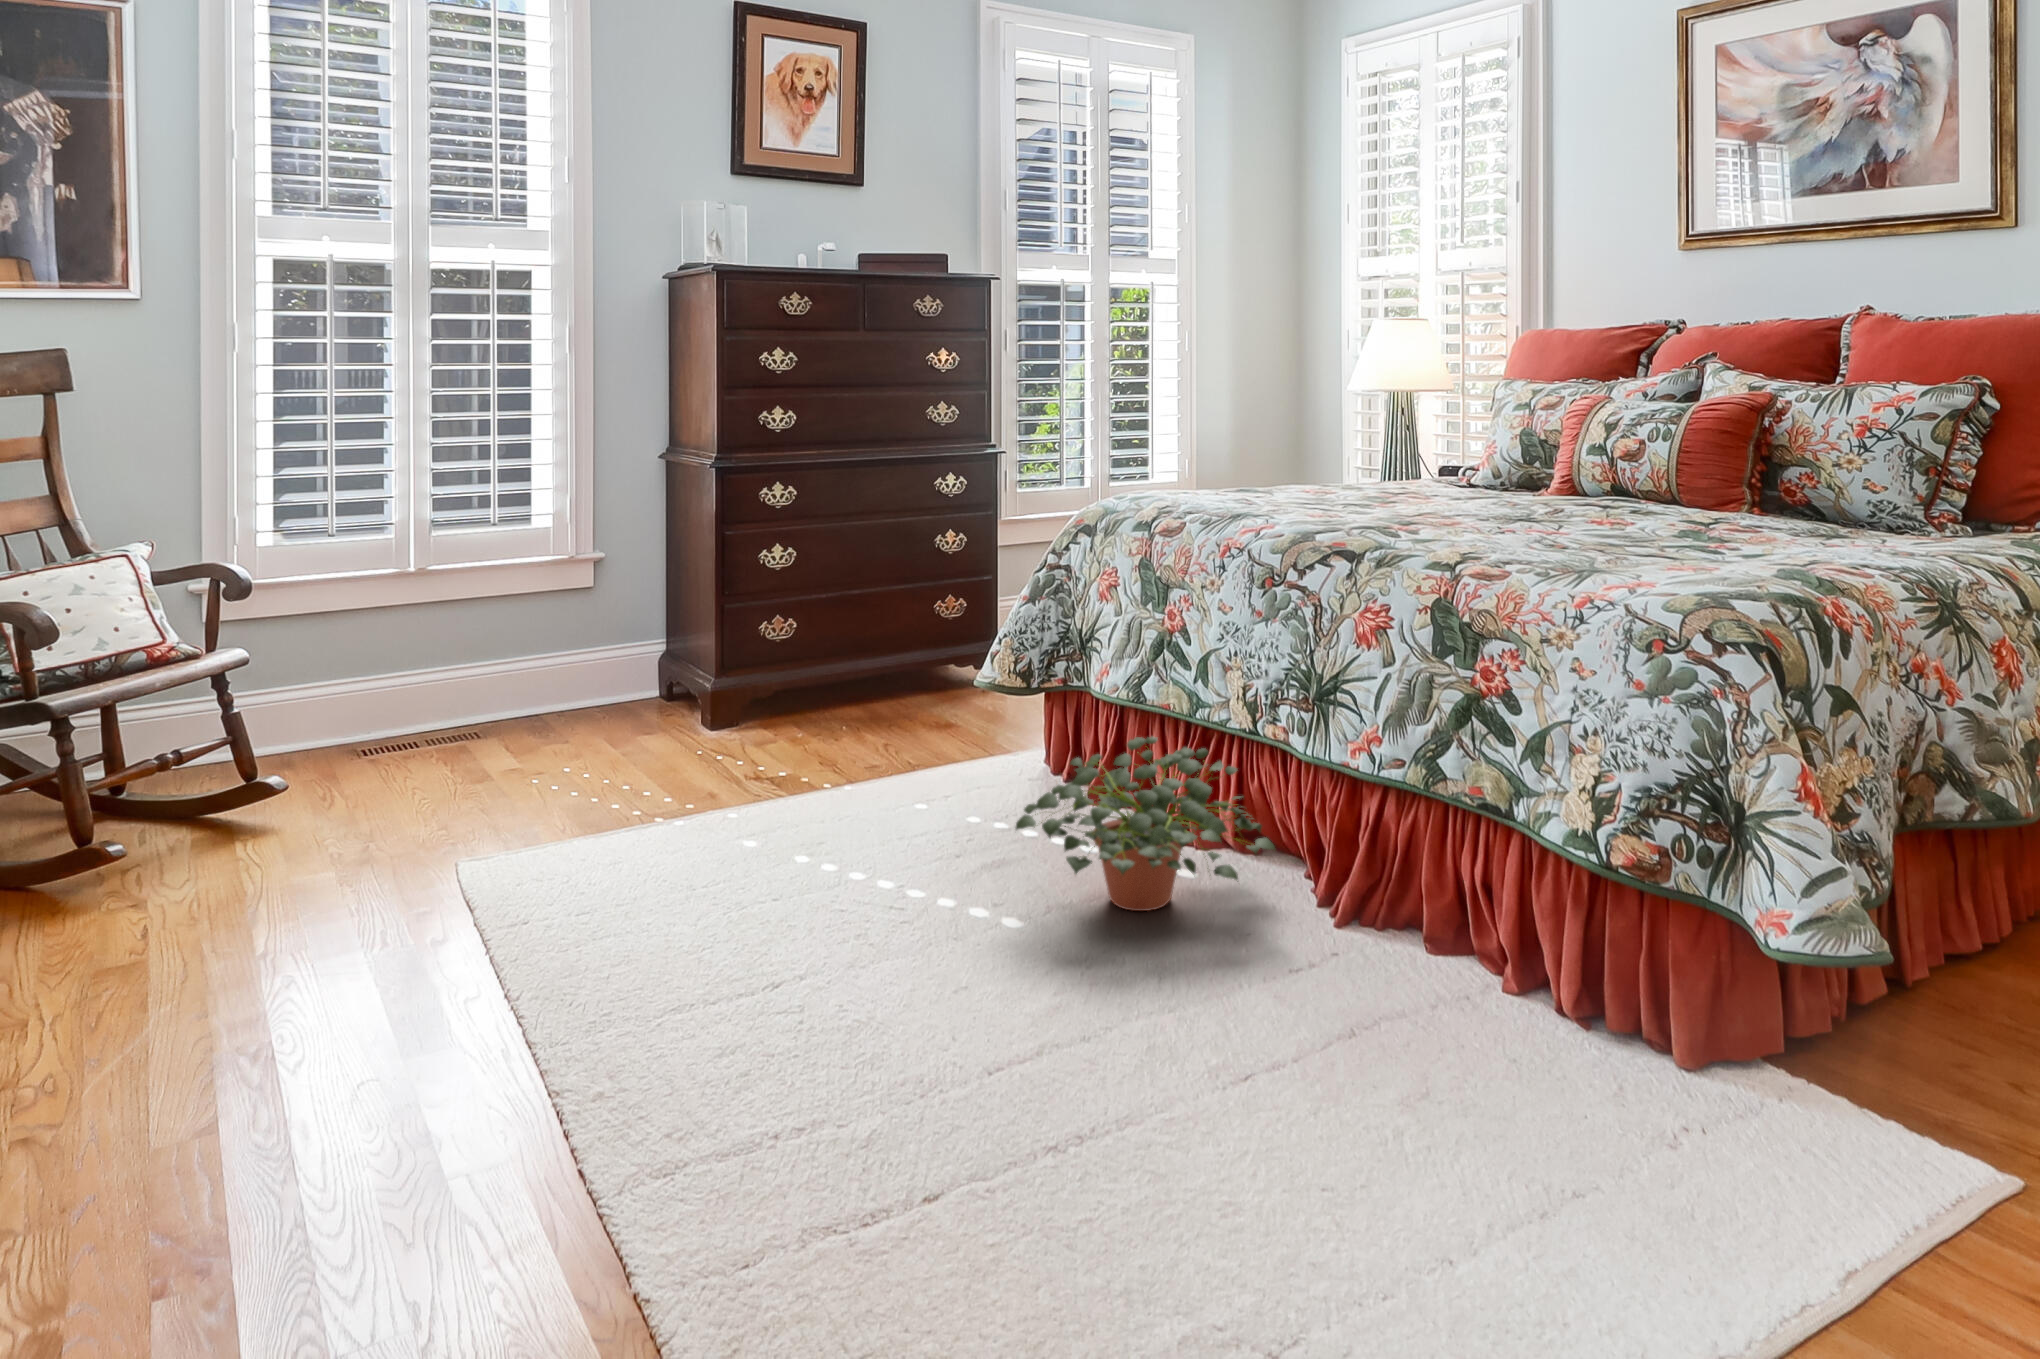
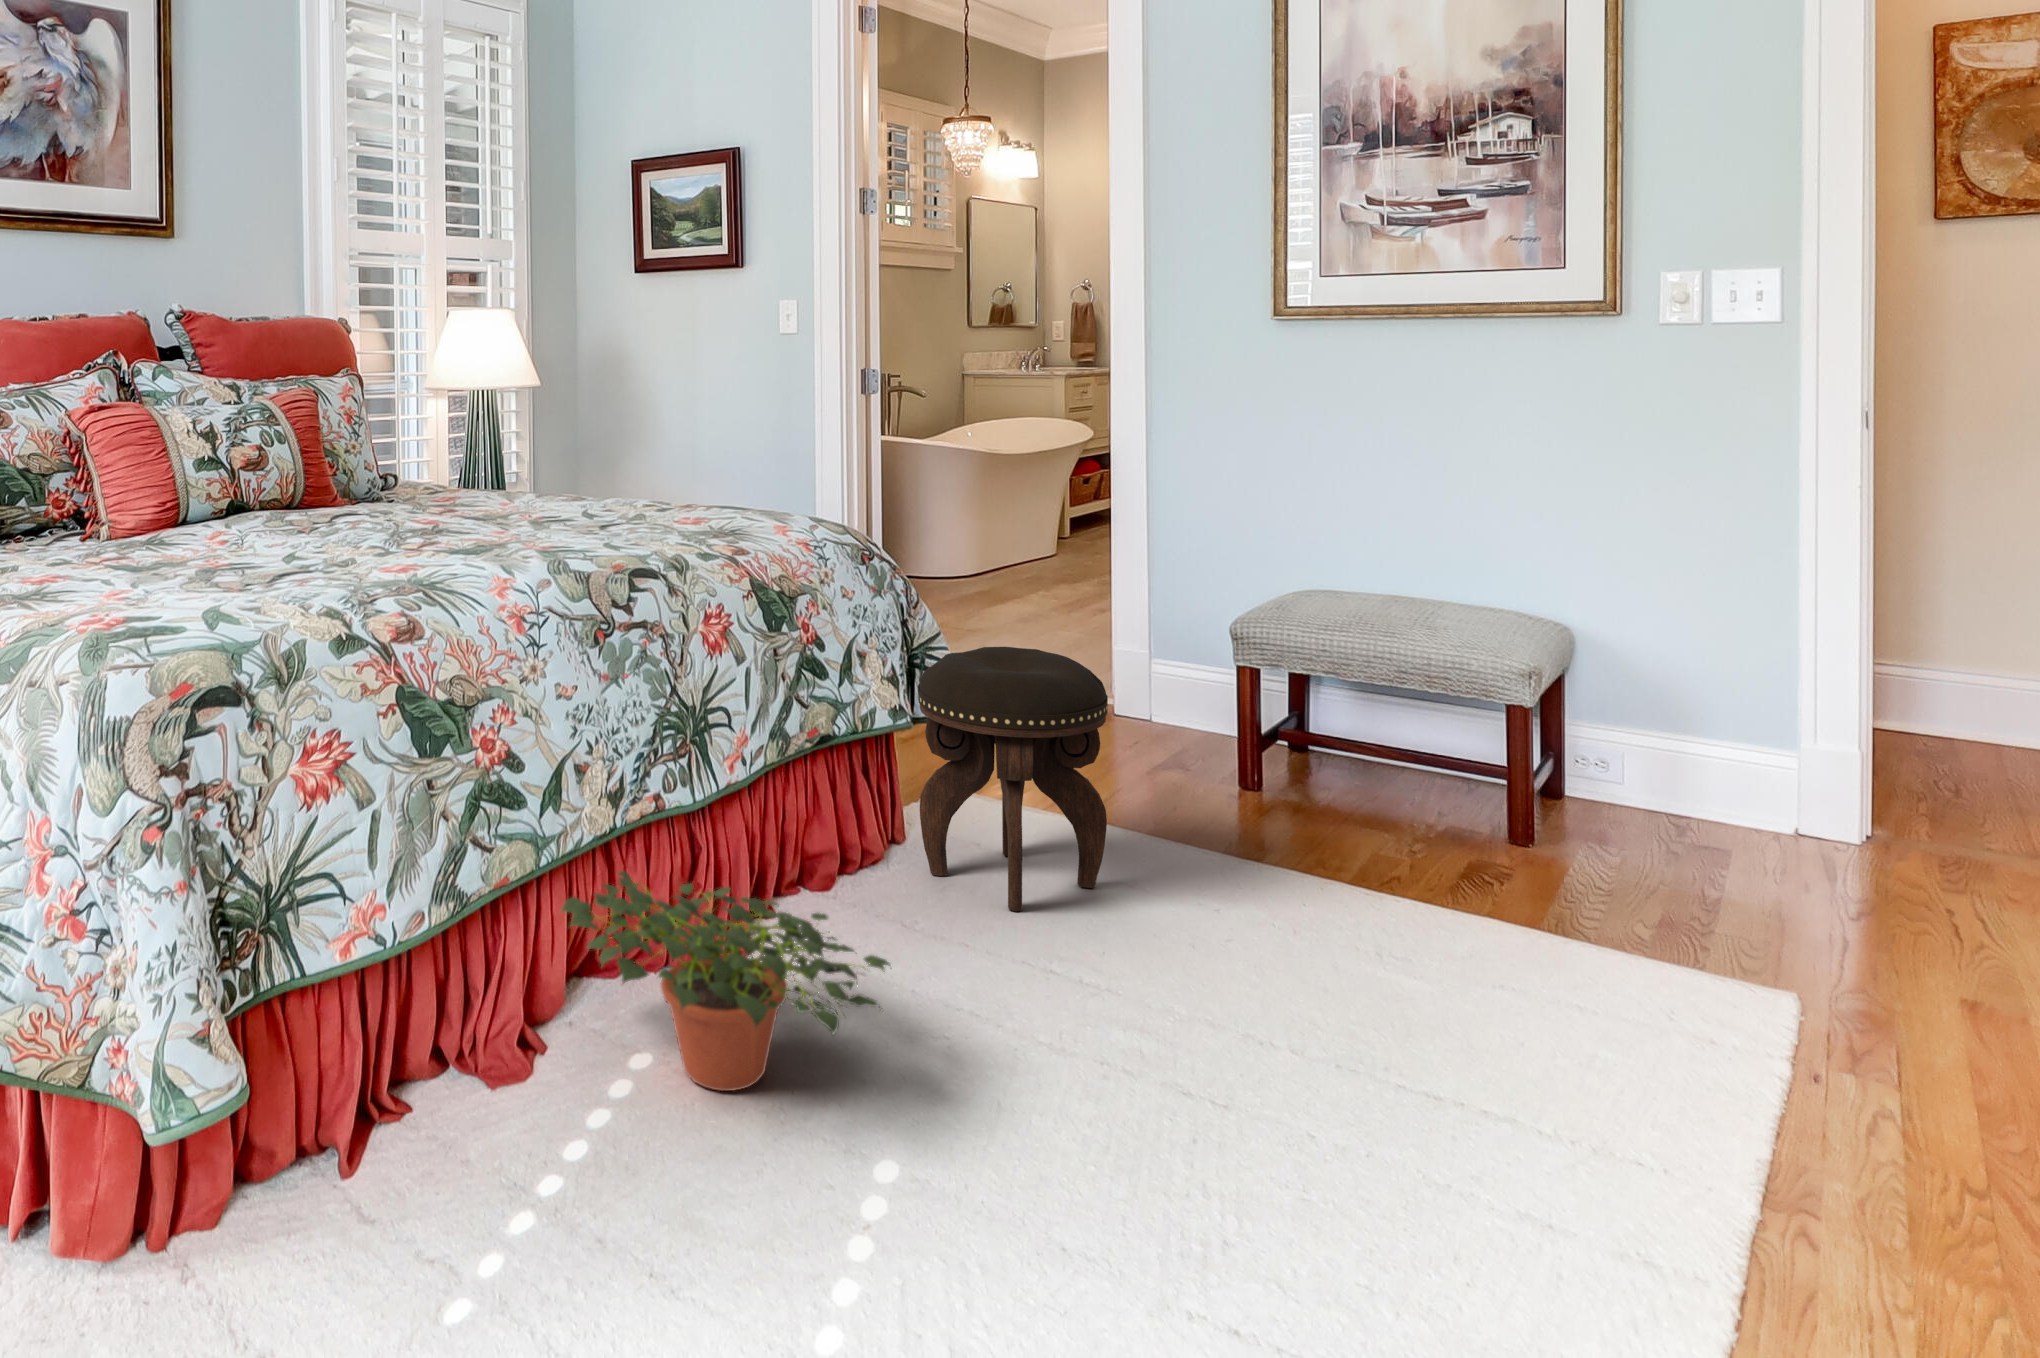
footstool: none [1409,774,1683,1173] -> present [918,647,1108,912]

